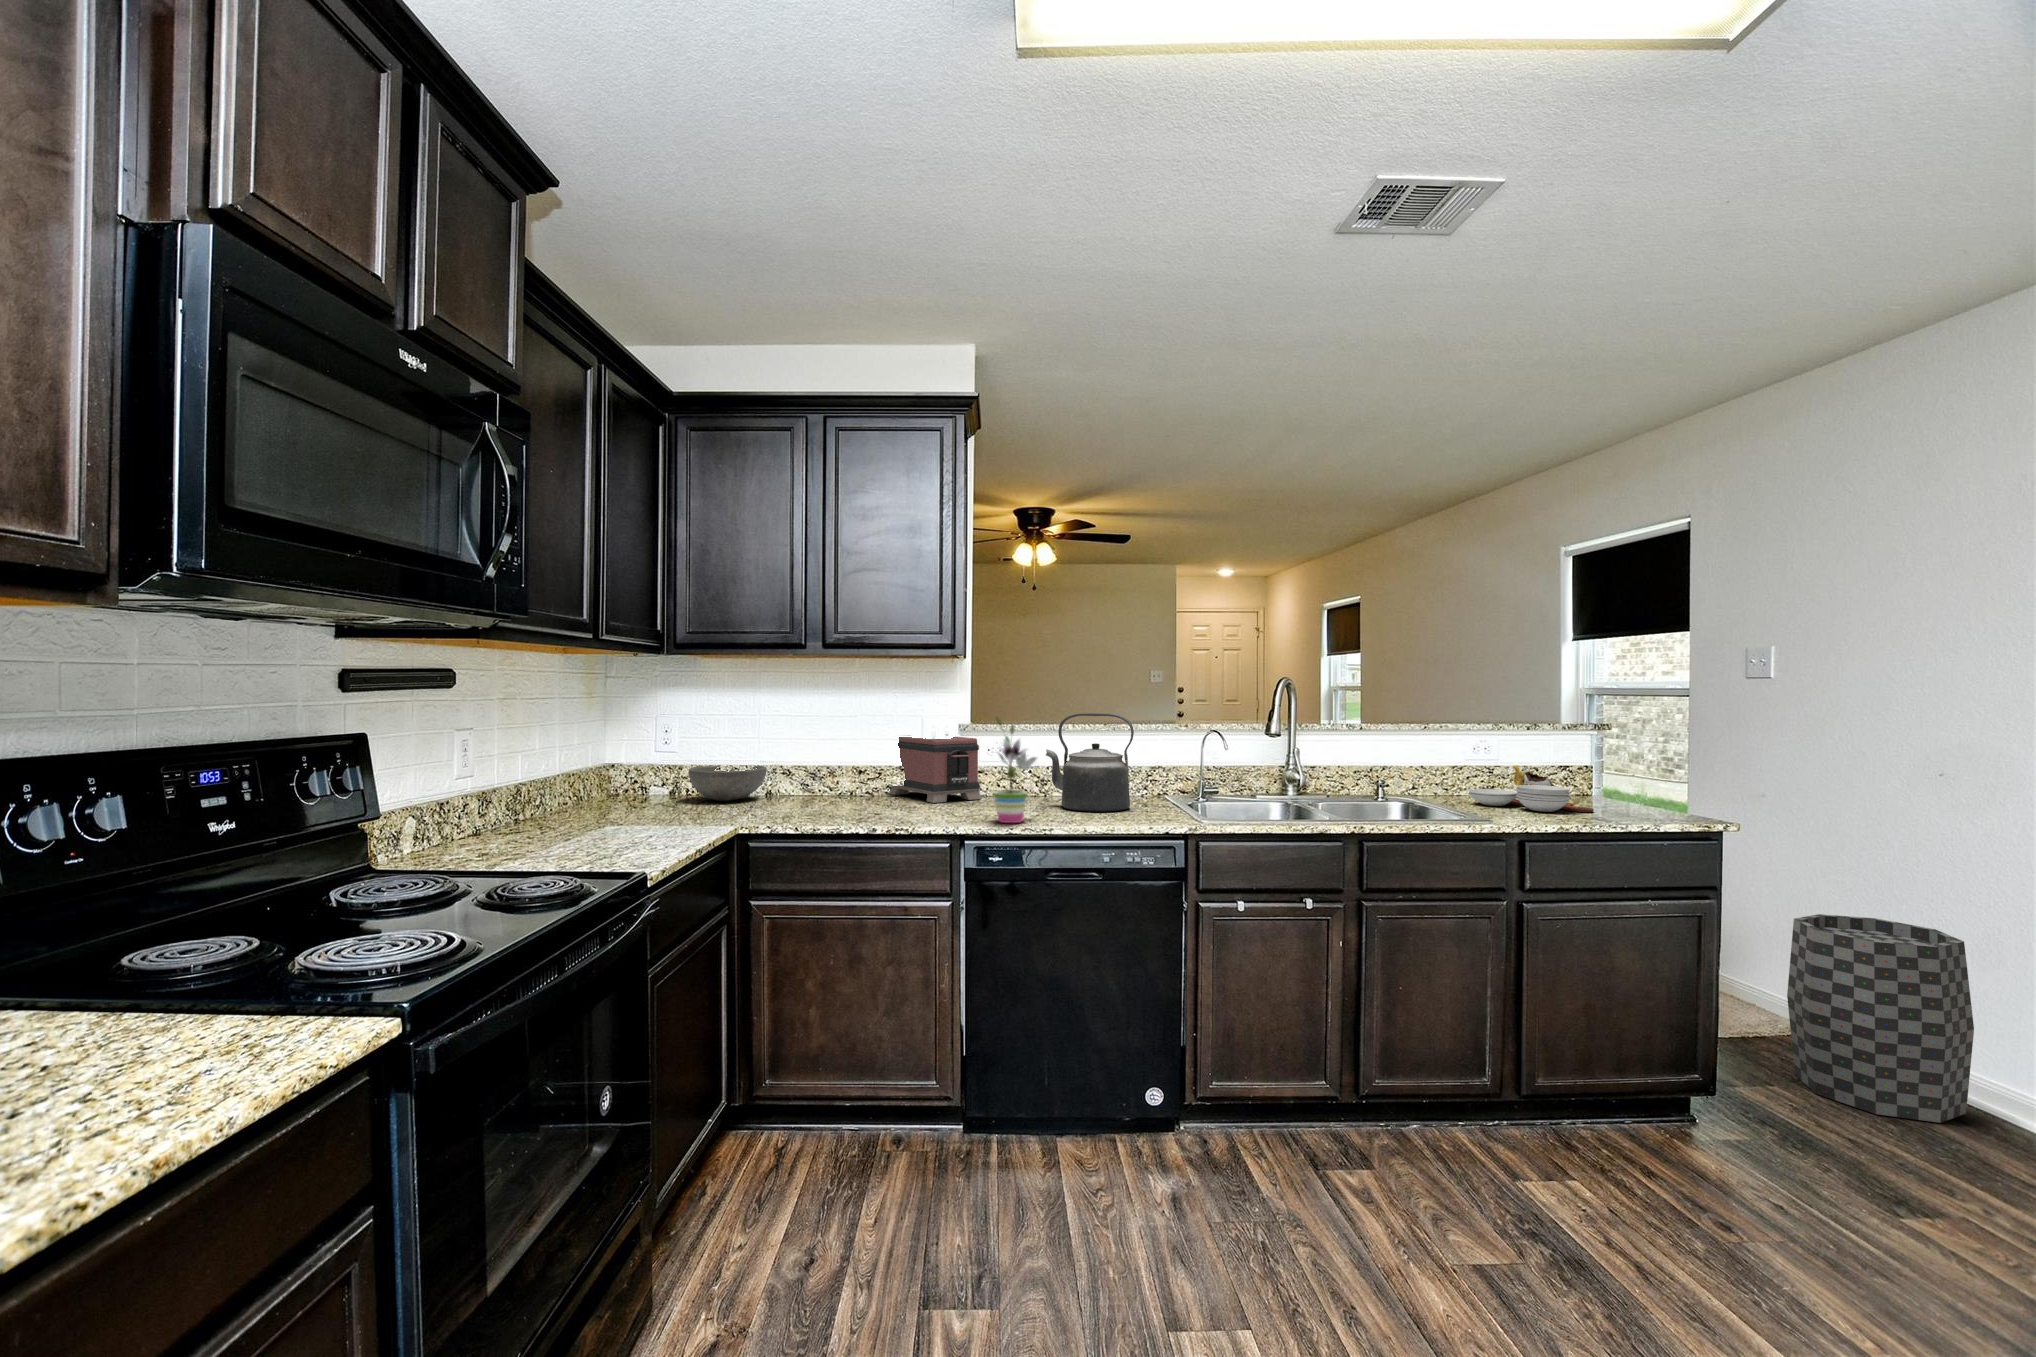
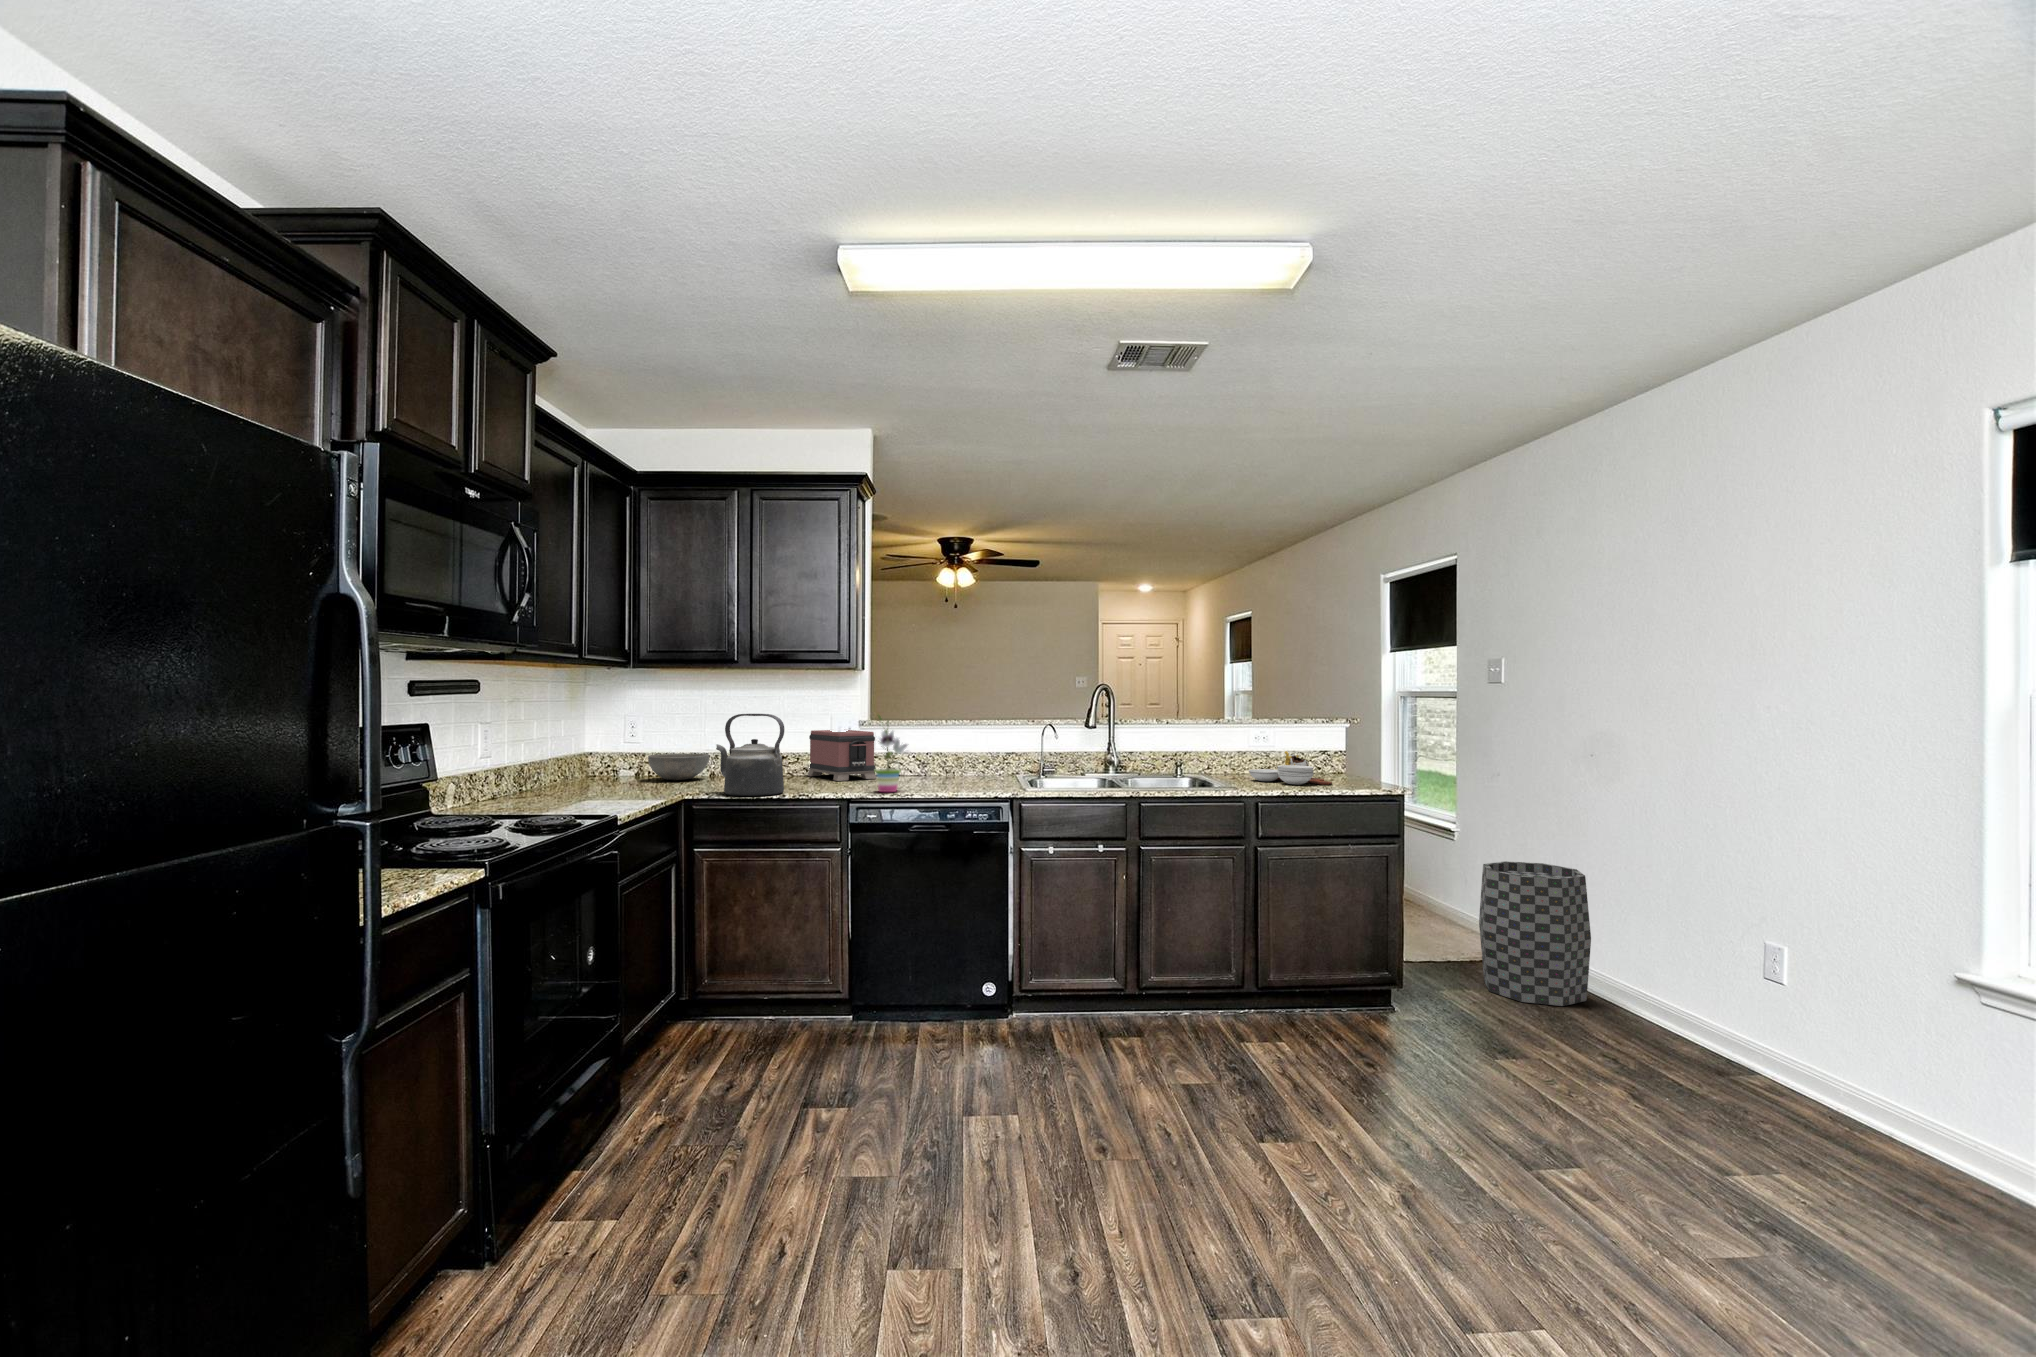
kettle: present [1046,713,1134,812] -> present [716,714,784,796]

